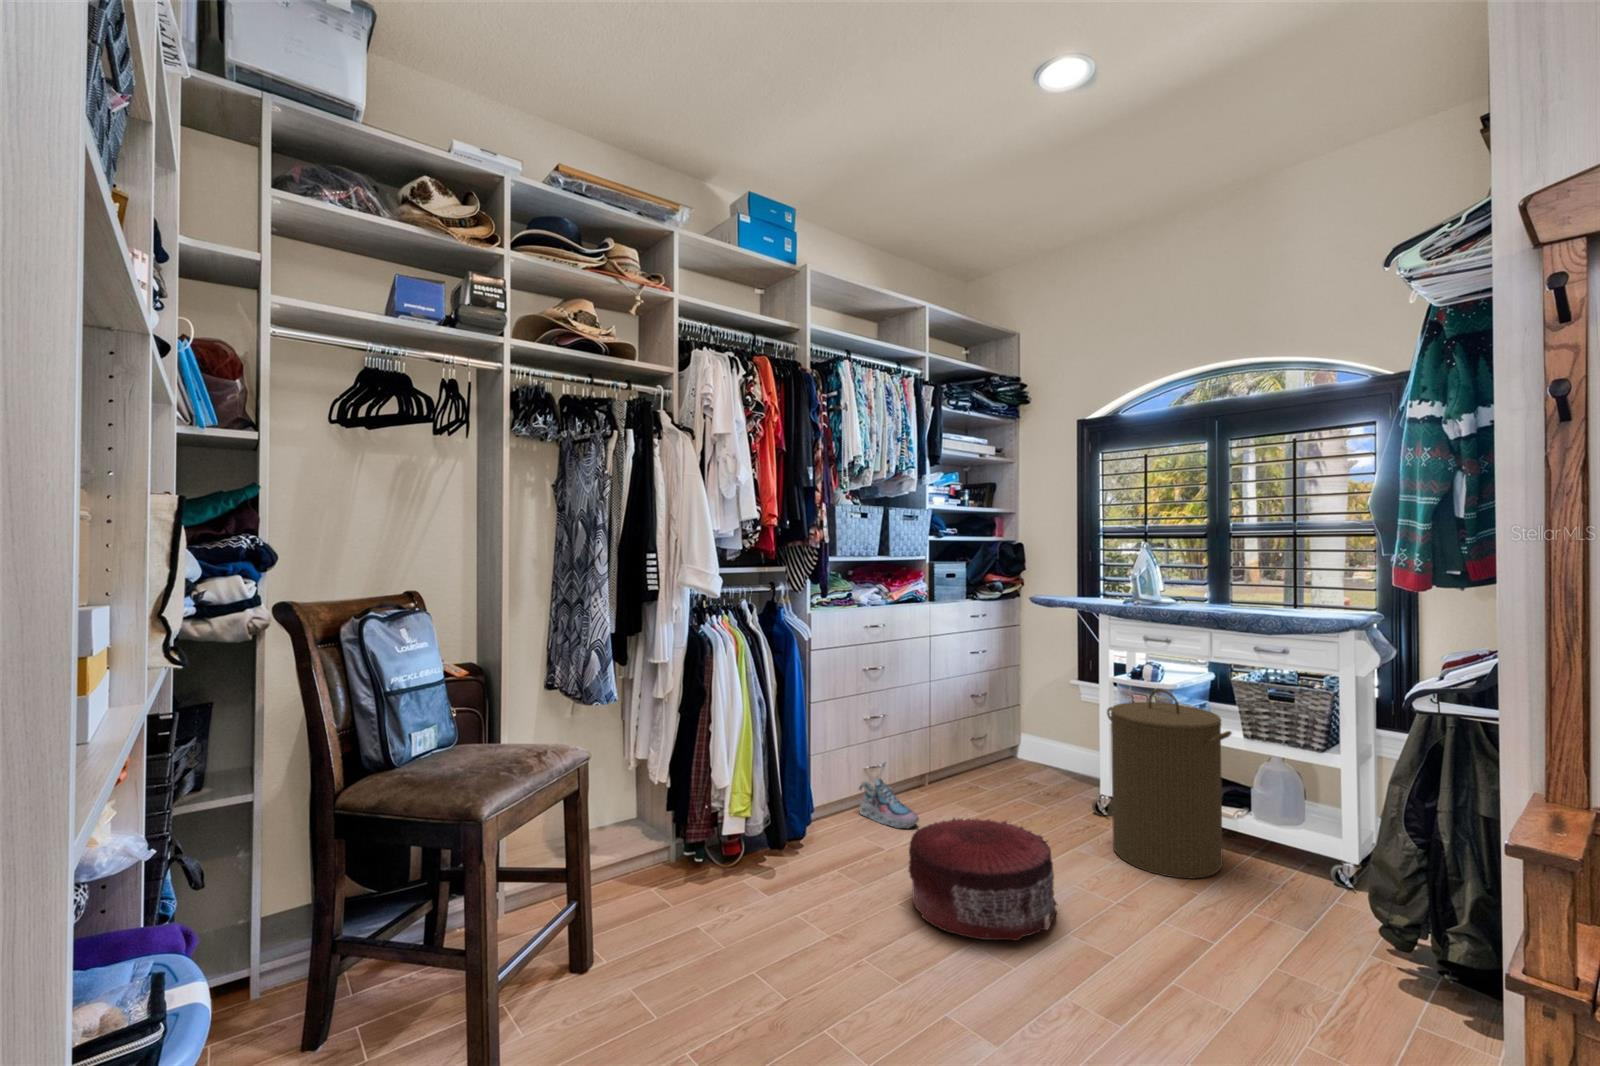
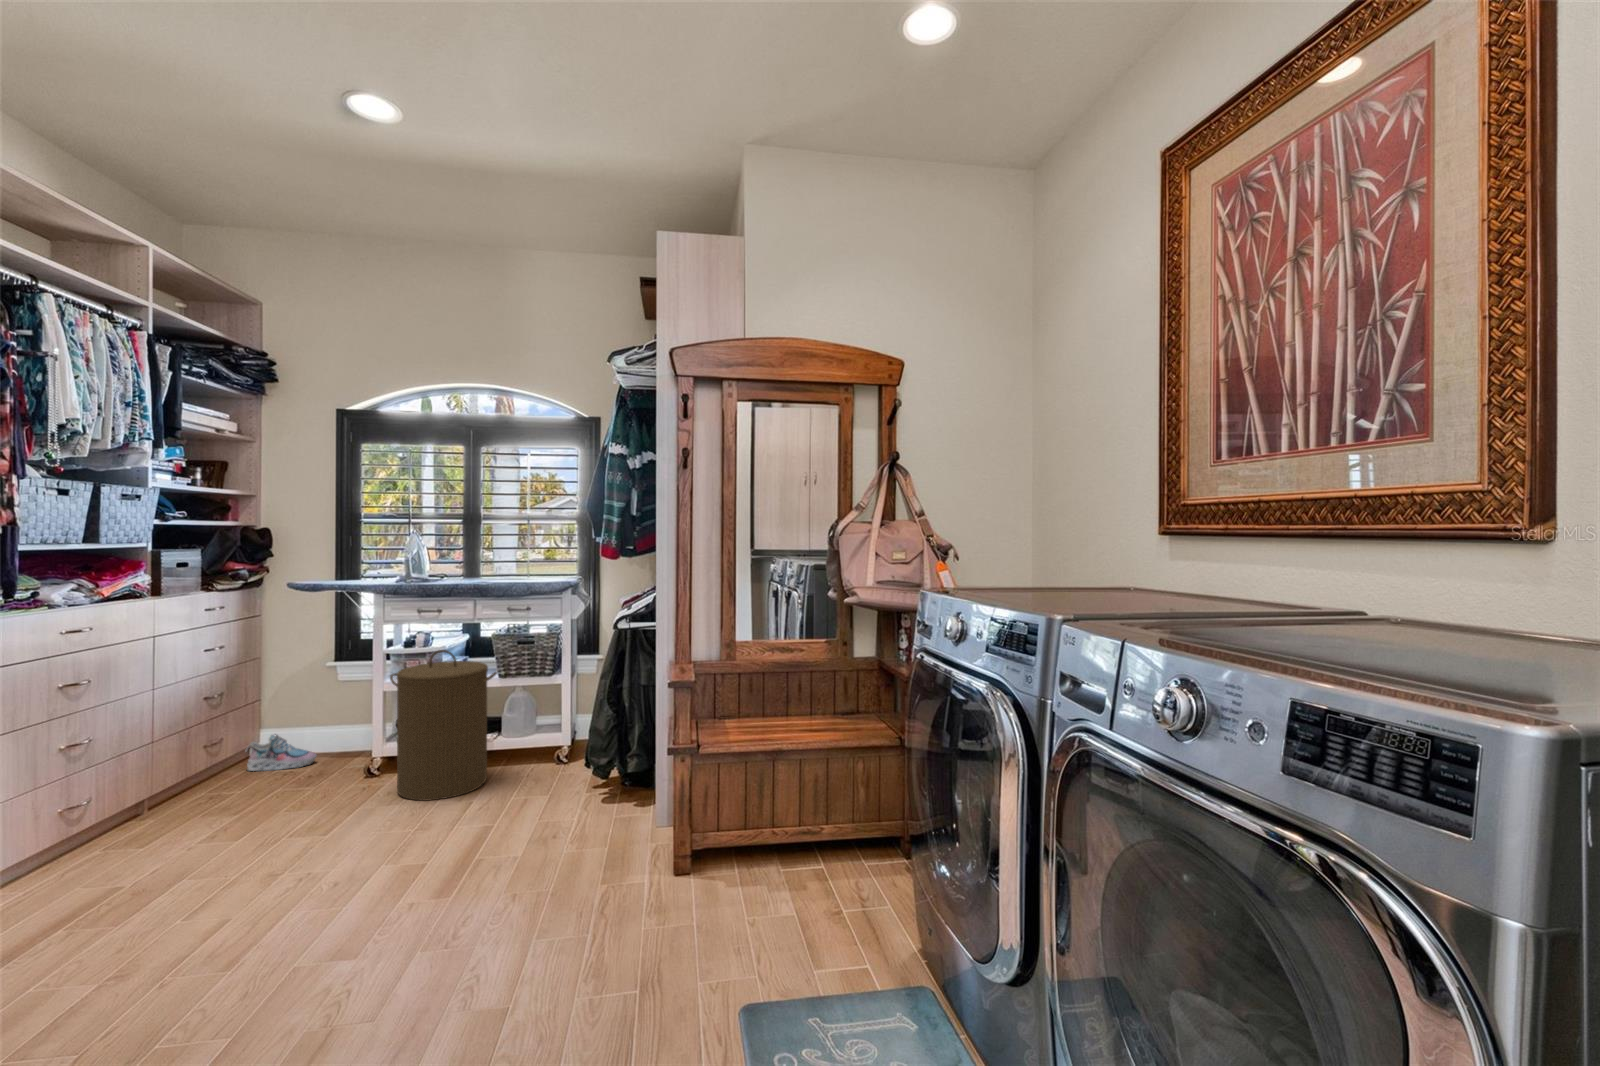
shoe: present [859,778,919,828] -> present [245,734,317,771]
pouf: present [909,818,1058,941] -> none [207,793,378,914]

